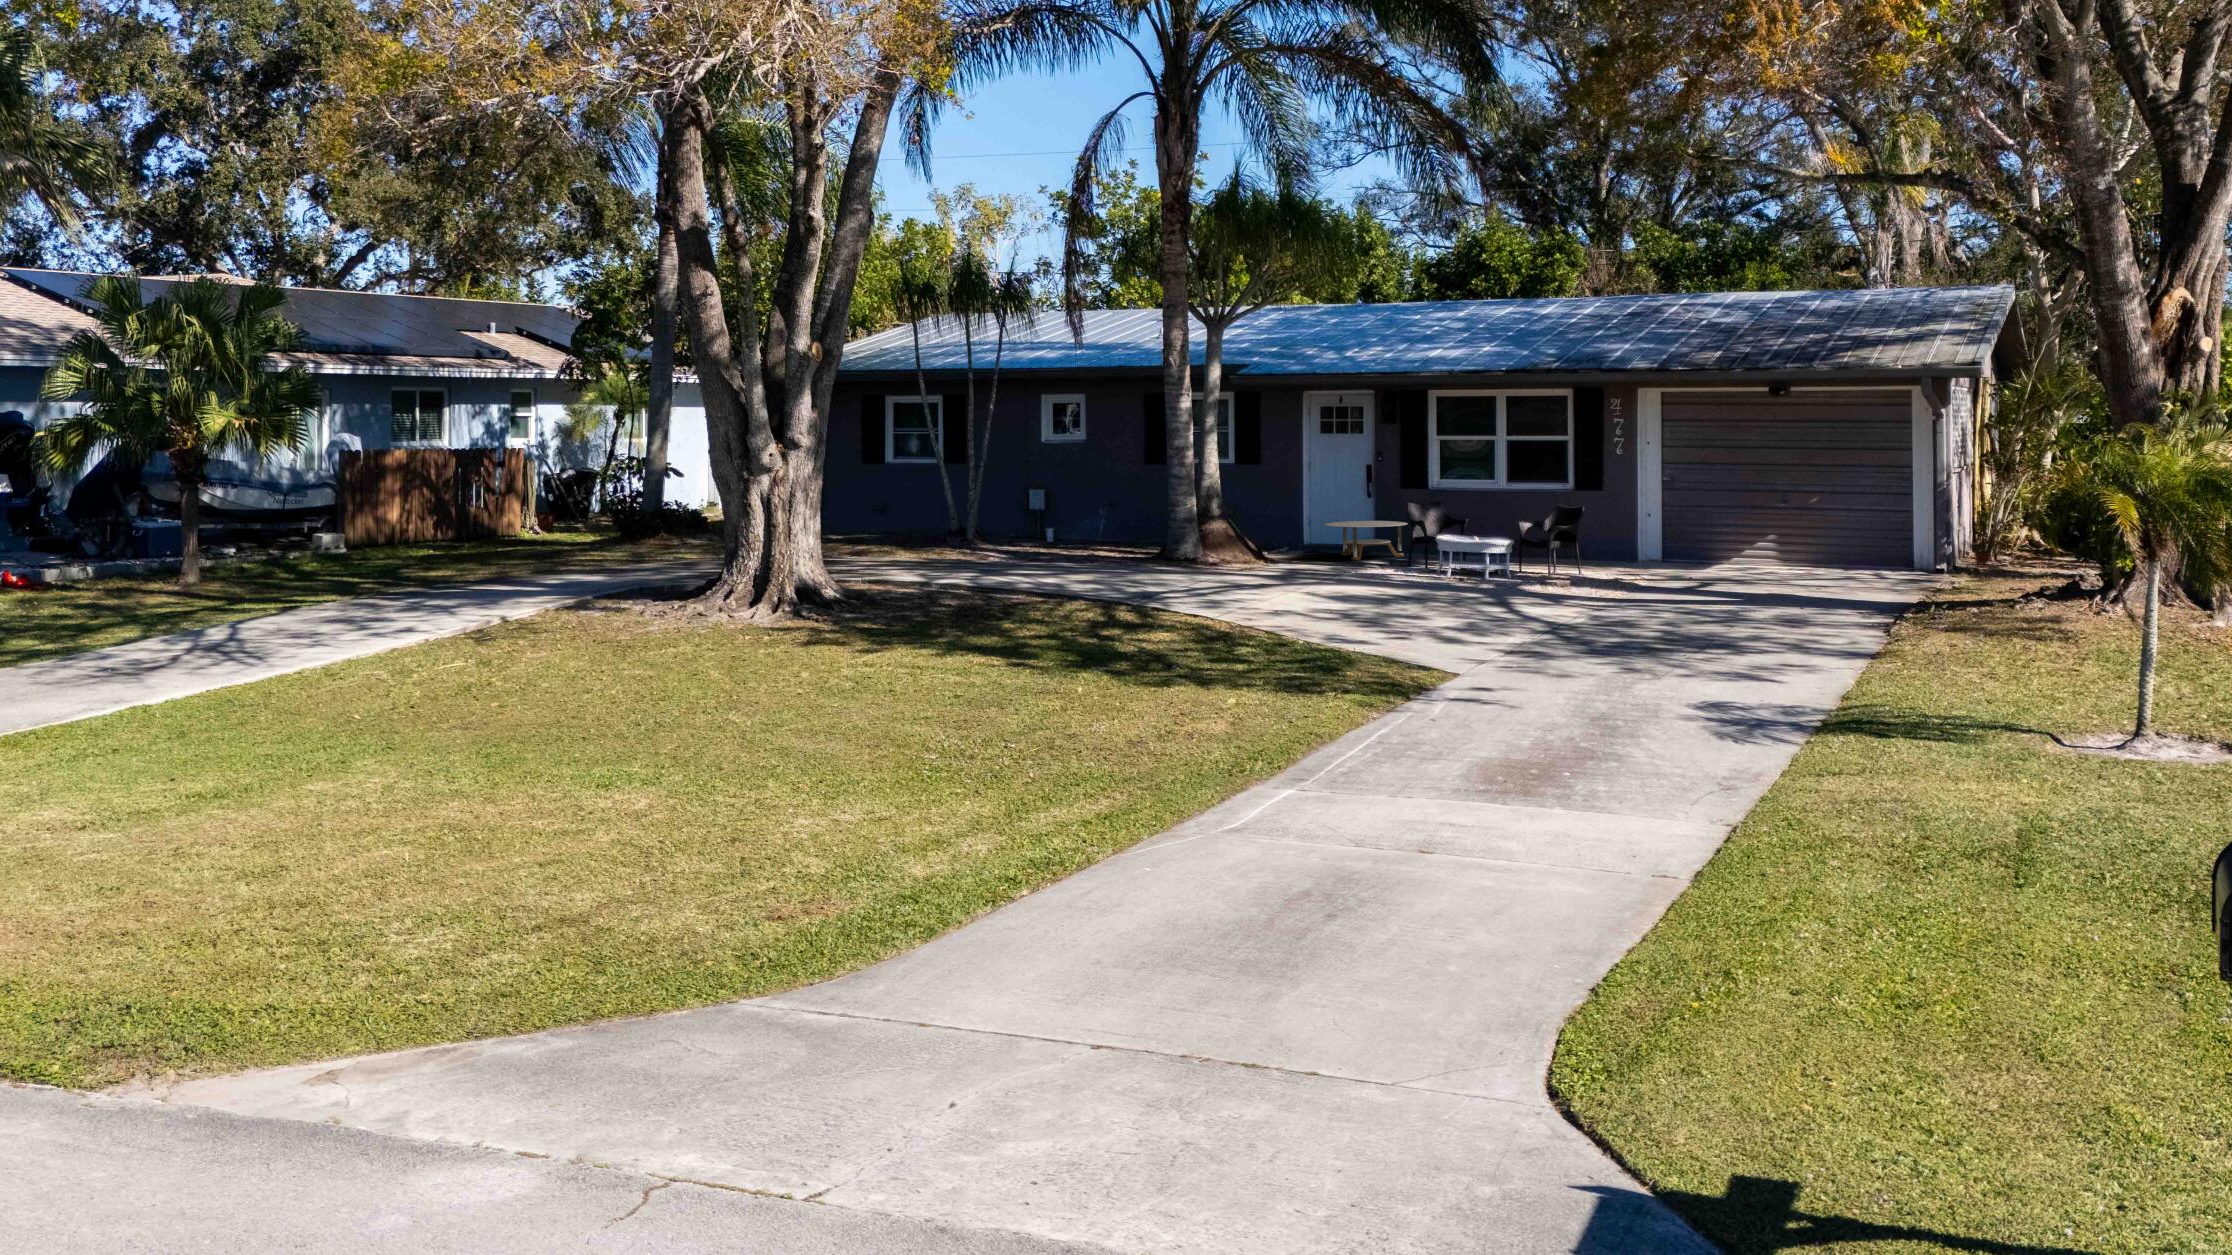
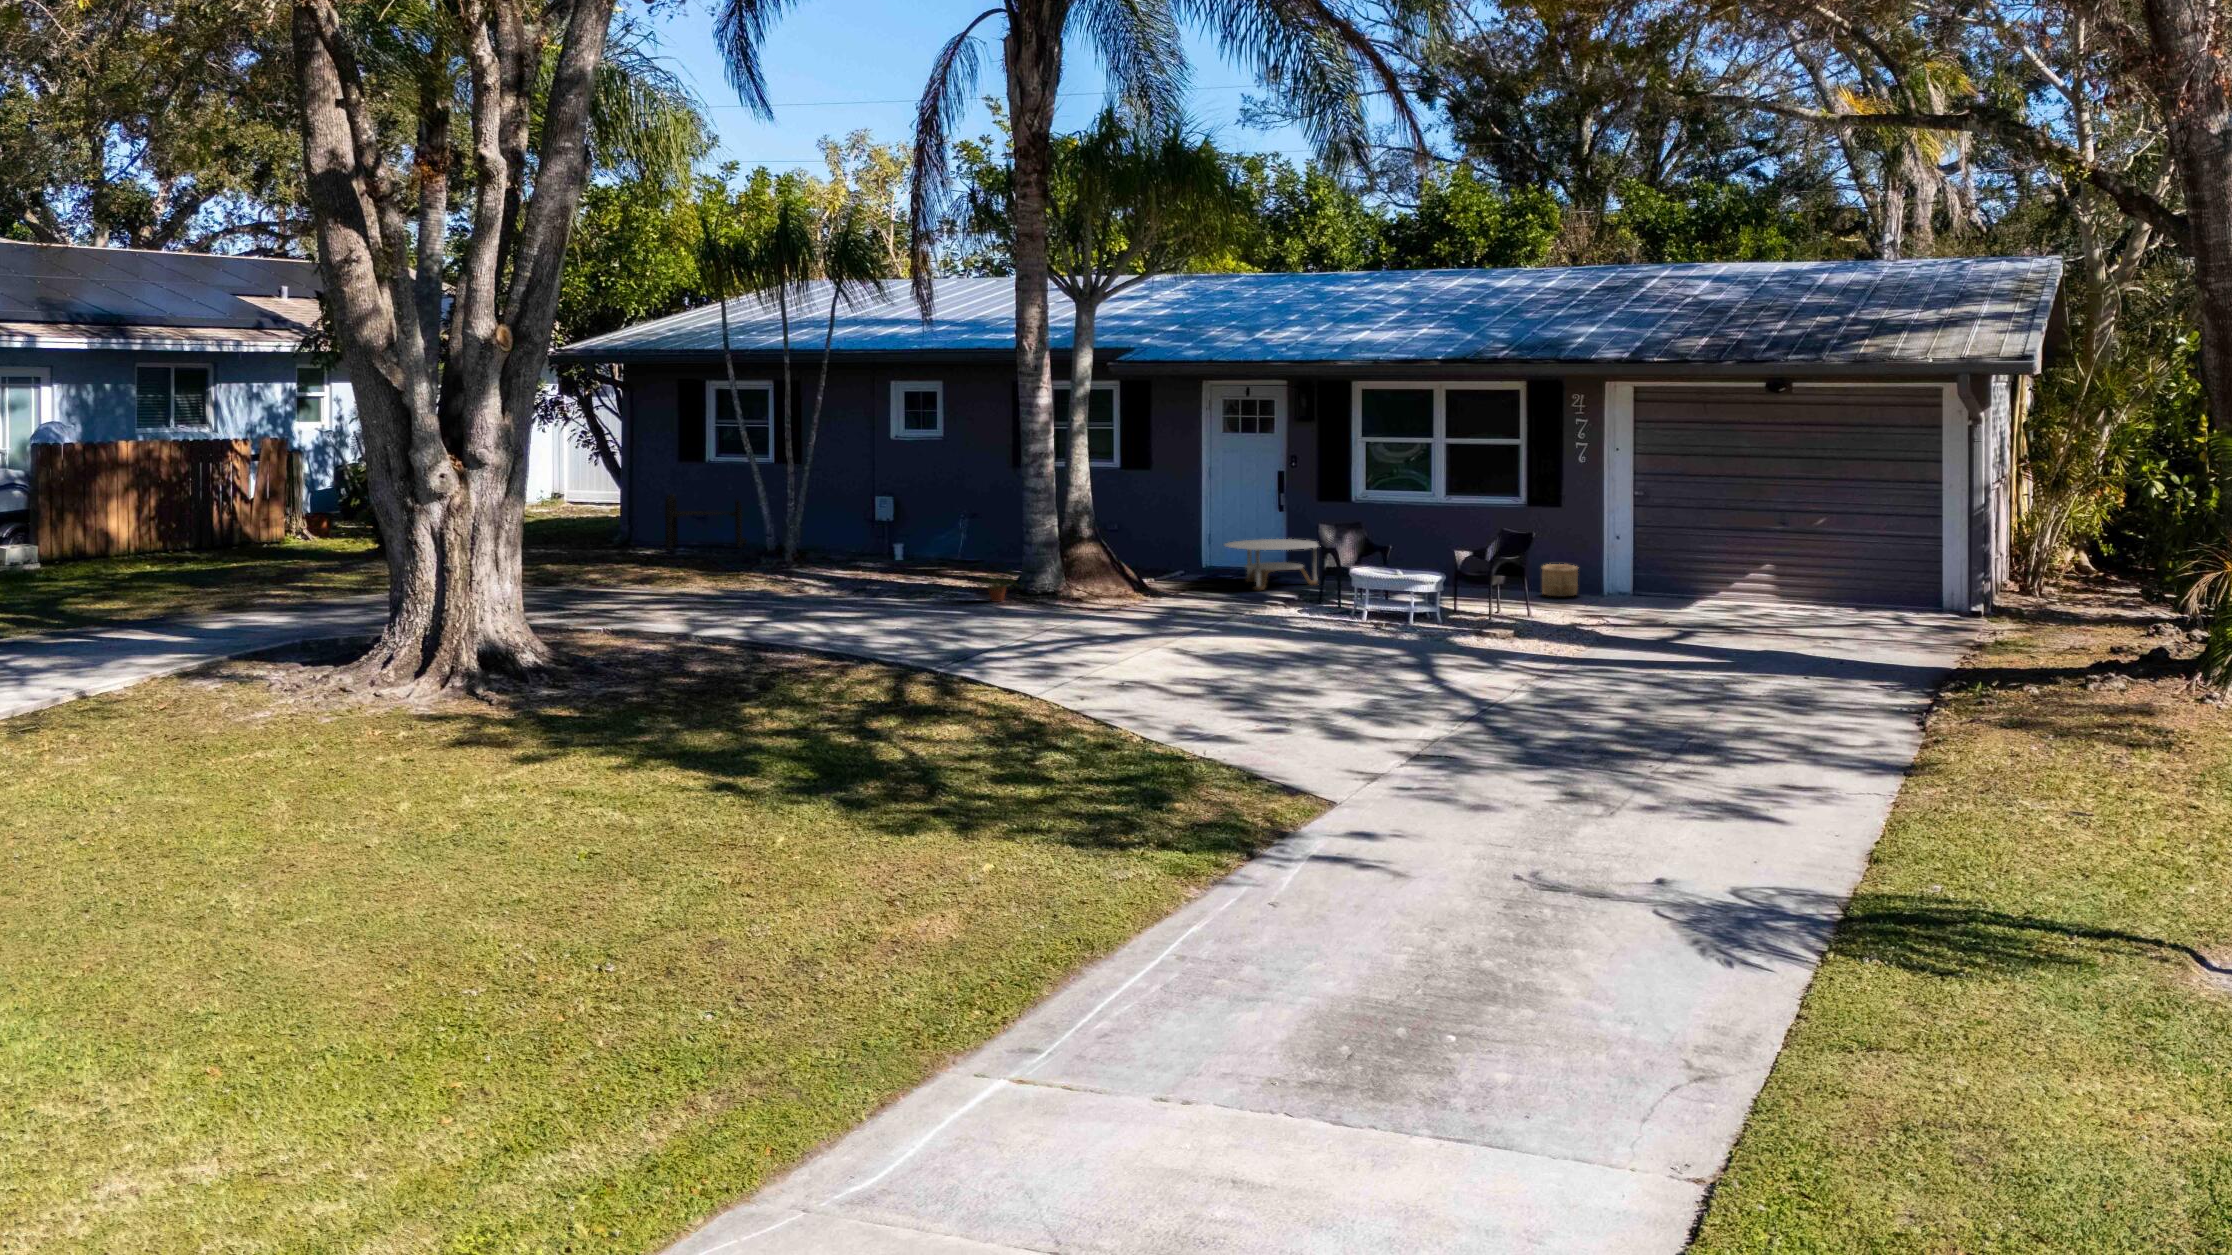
bench: none [842,491,907,540] -> present [665,494,747,550]
wooden bucket: none [1586,537,1618,562] -> present [1542,564,1579,597]
potted plant: present [1960,543,2003,565] -> present [972,570,1024,602]

